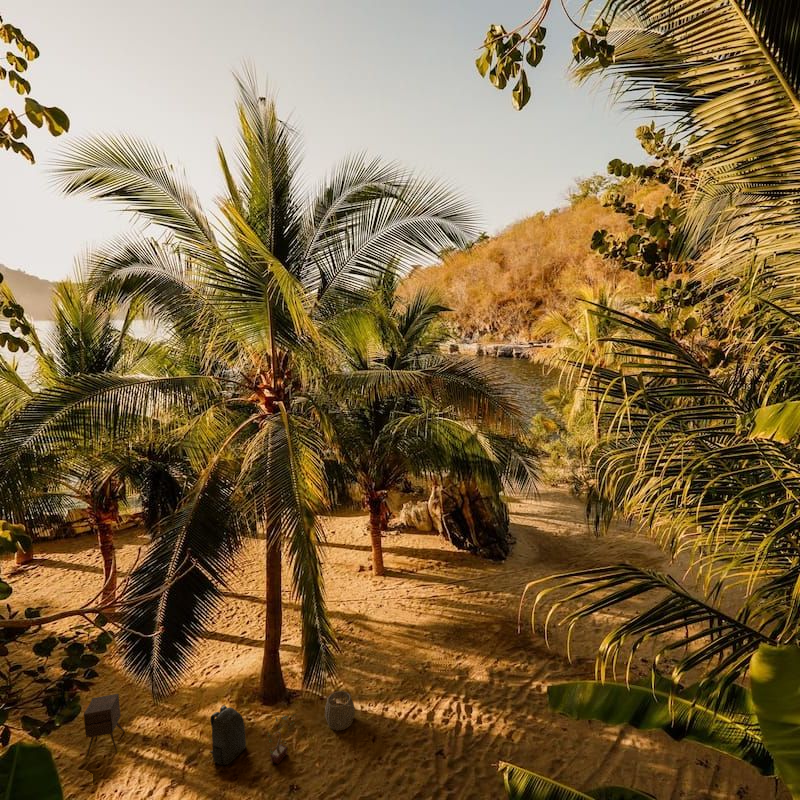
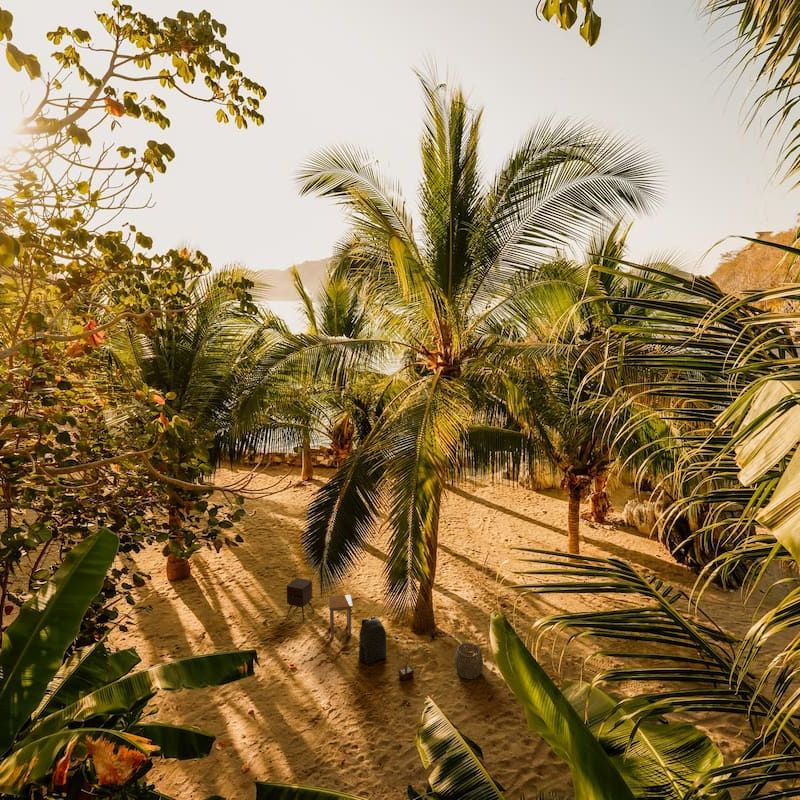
stool: none [151,691,191,755] -> present [328,595,353,638]

